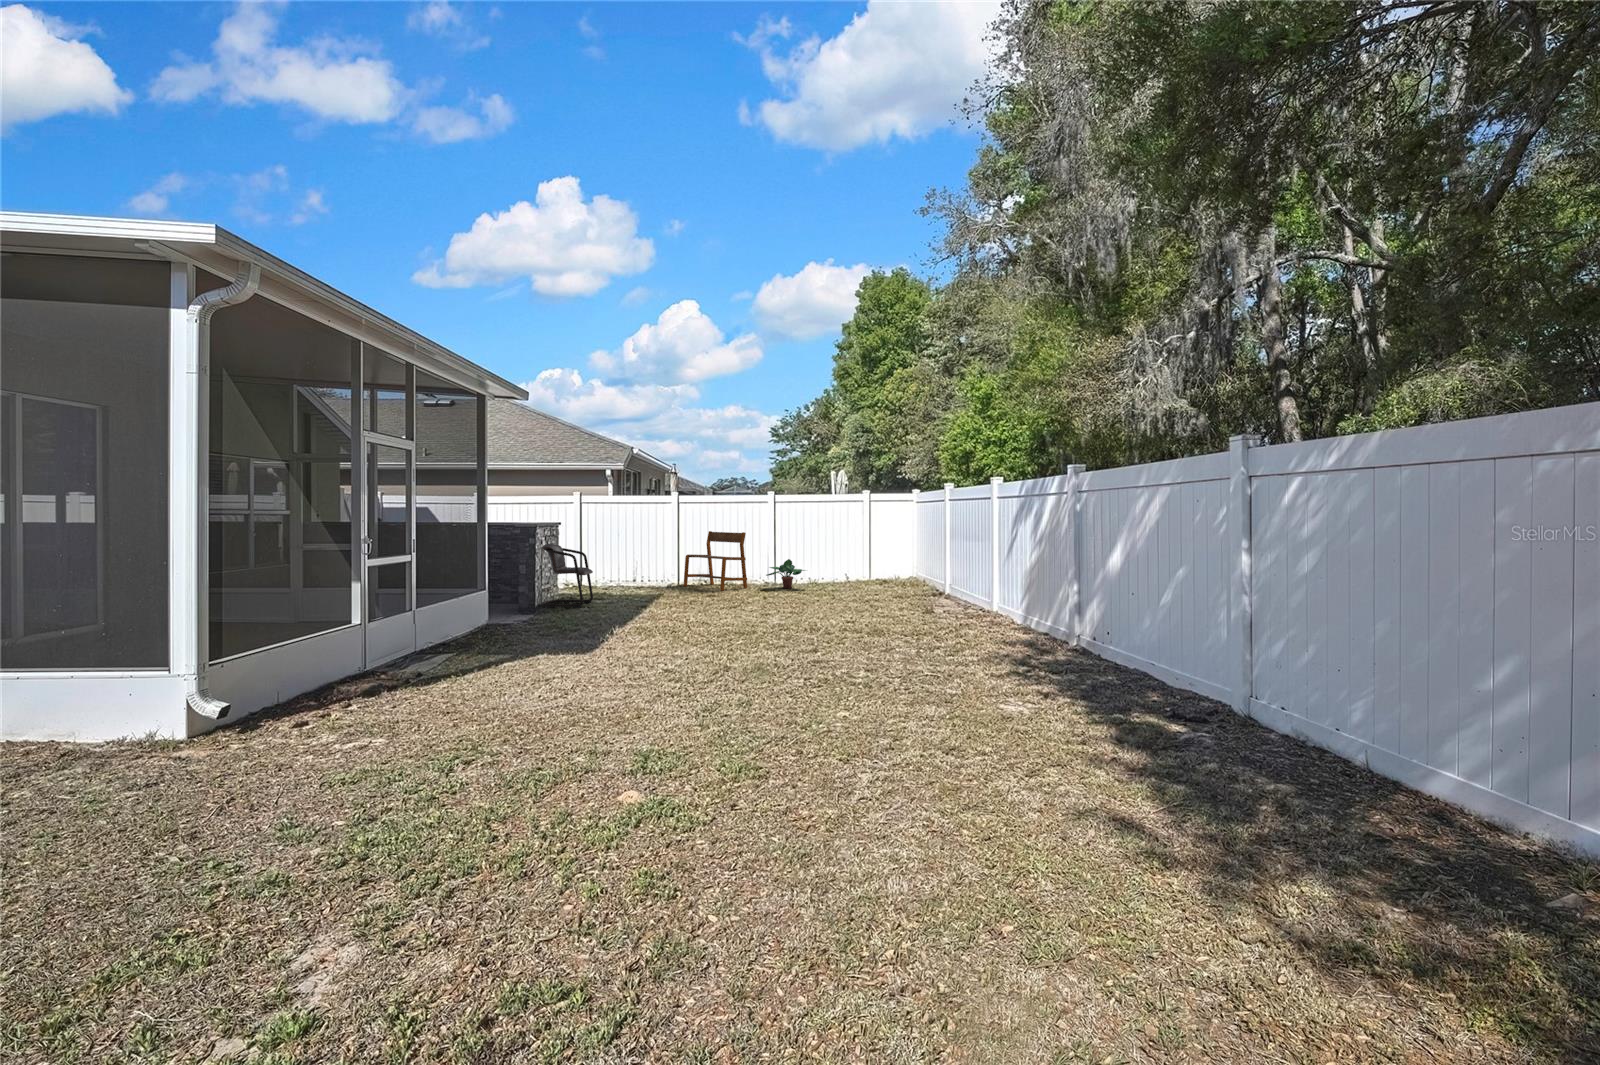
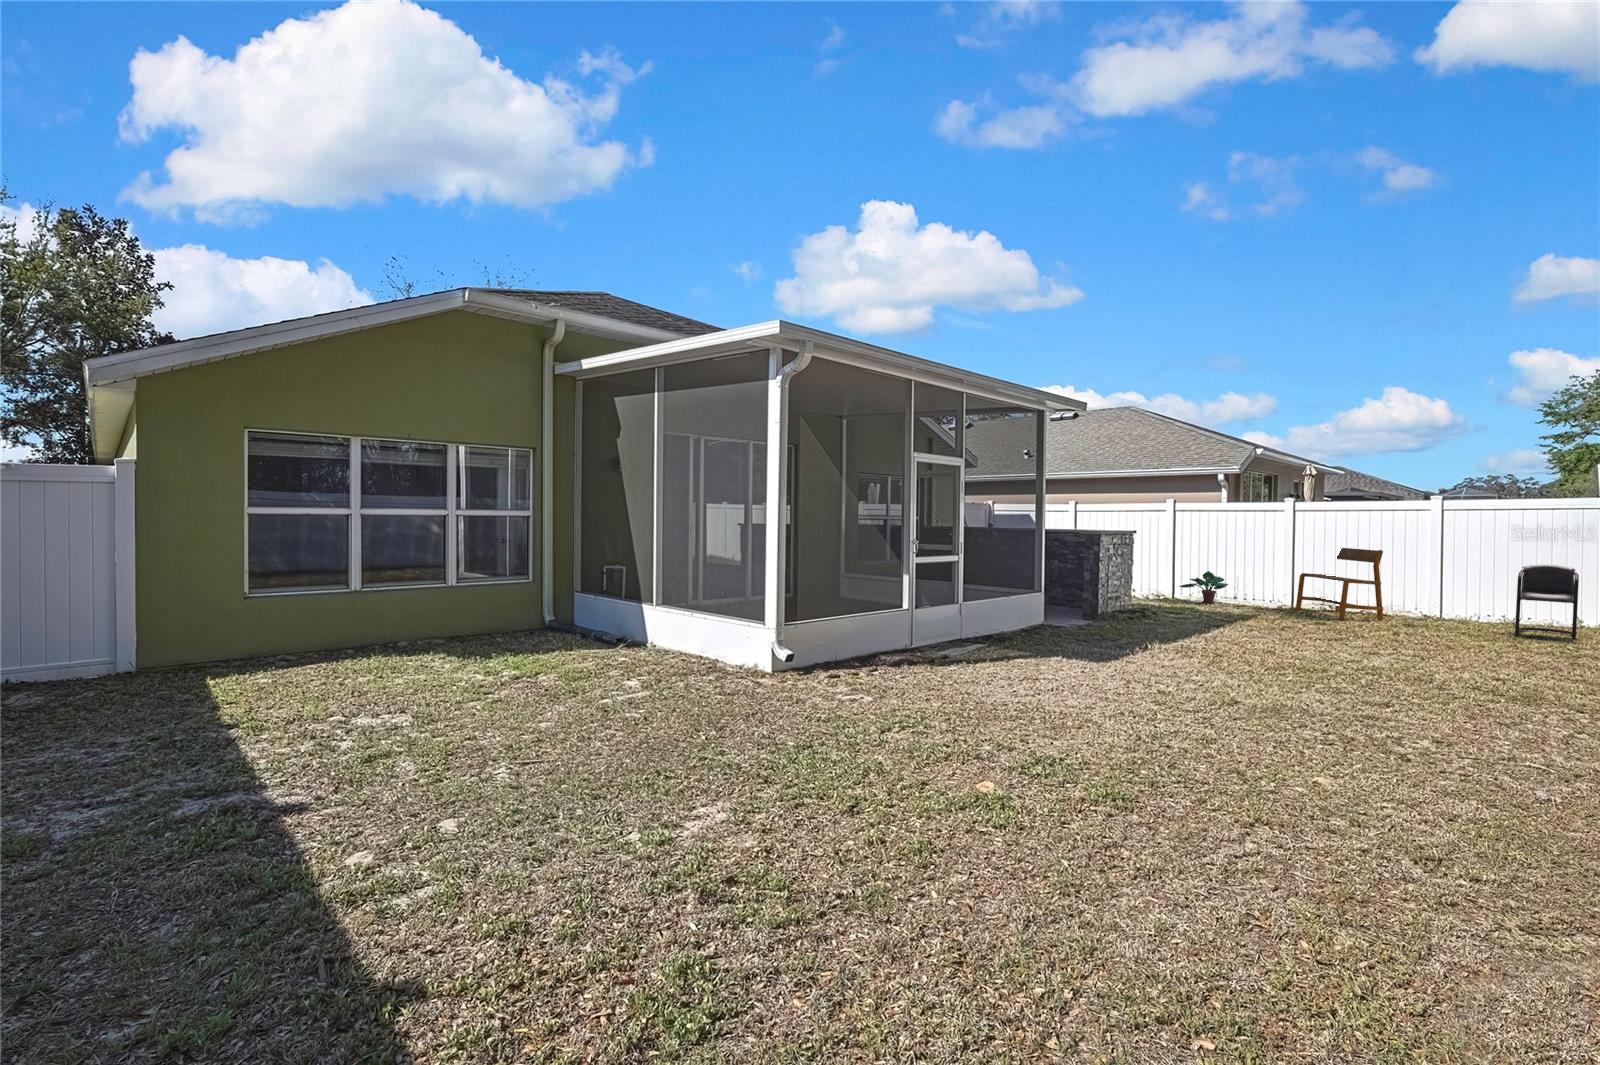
chair: present [541,544,593,608] -> present [1515,565,1579,640]
potted plant: present [766,559,805,589] -> present [1179,571,1228,604]

